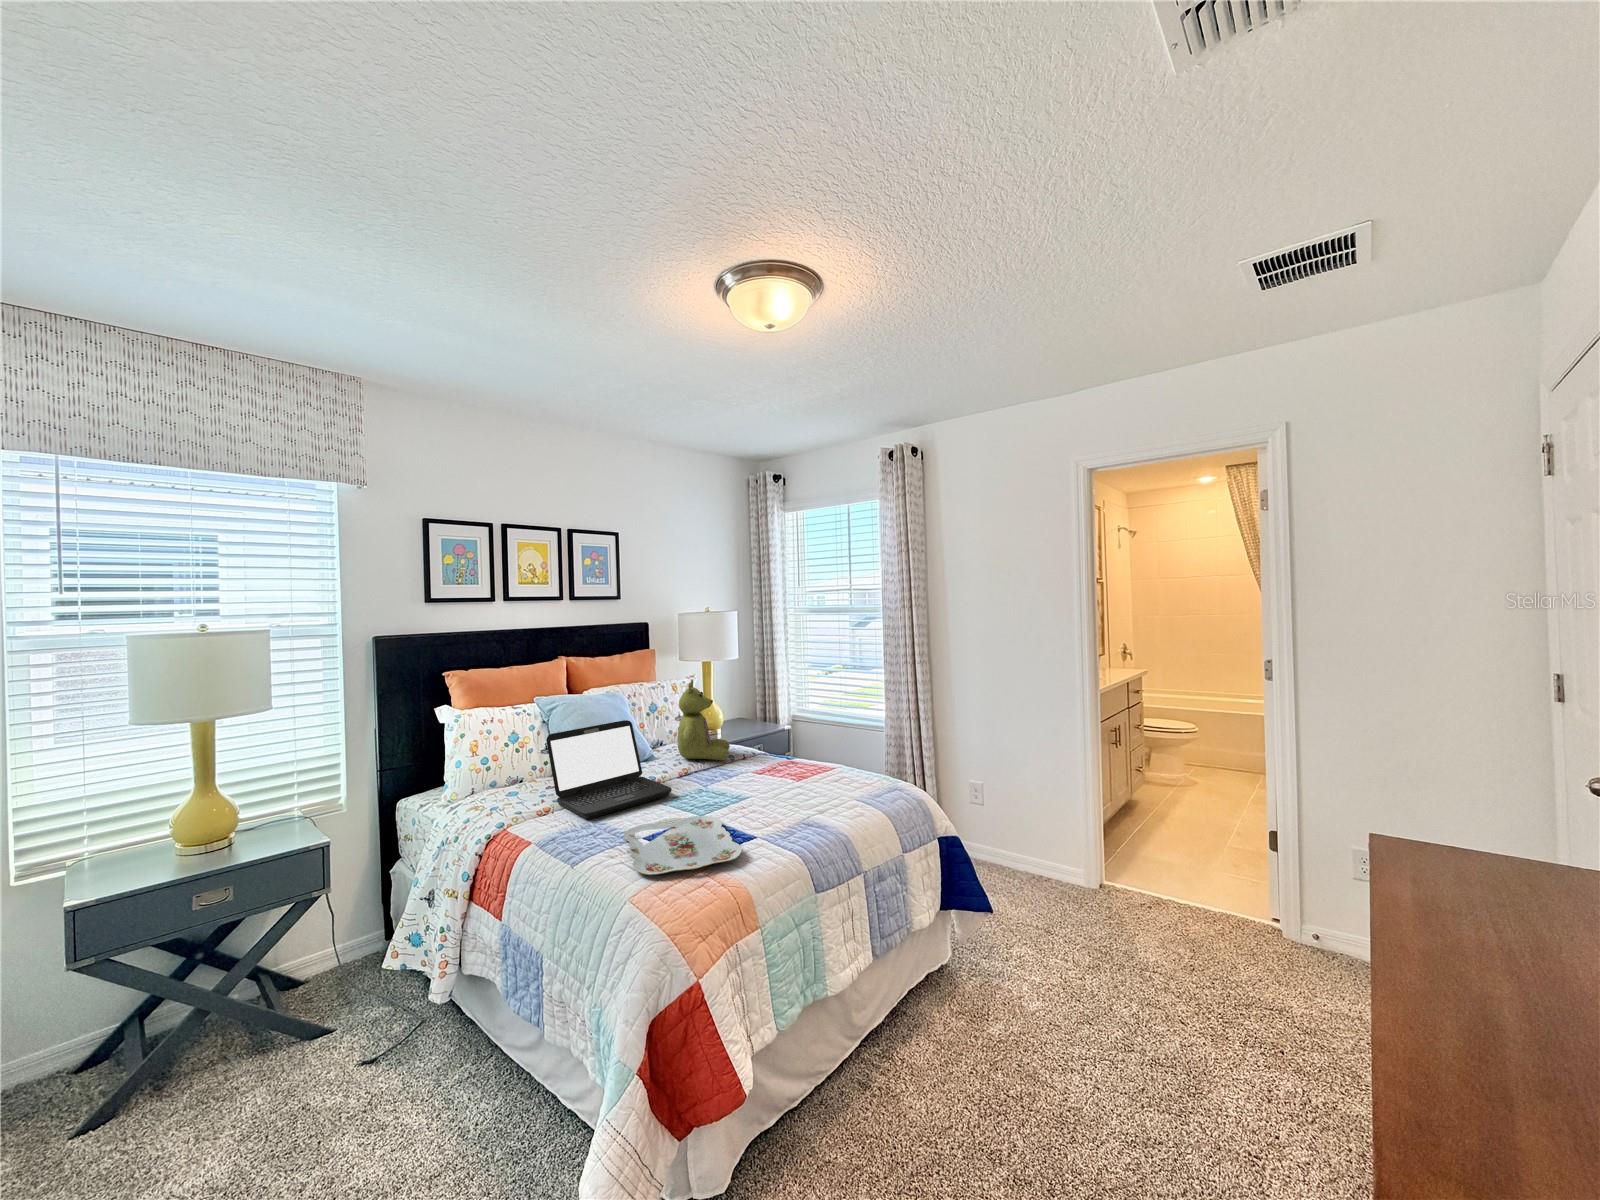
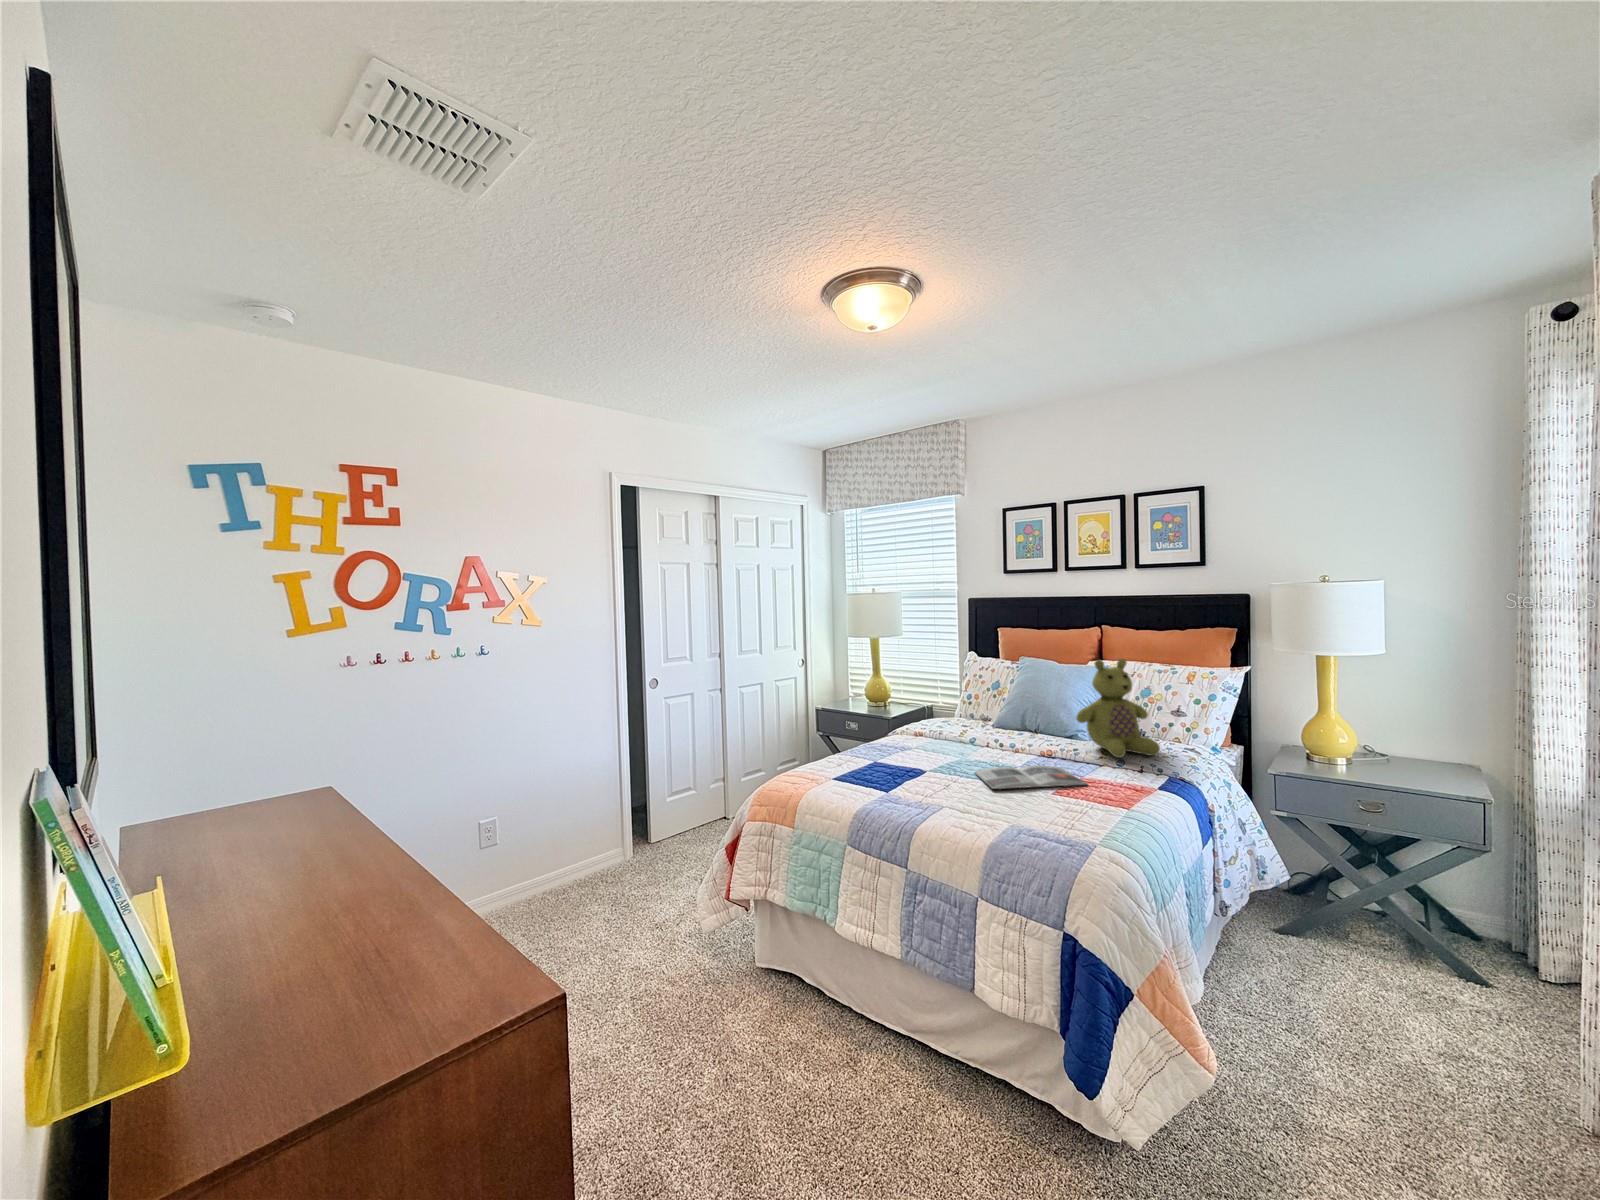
laptop: present [546,720,672,819] -> none [911,678,1018,754]
magazine: none [714,779,775,809] -> present [975,765,1087,789]
serving tray: present [624,816,742,875] -> none [826,755,946,786]

